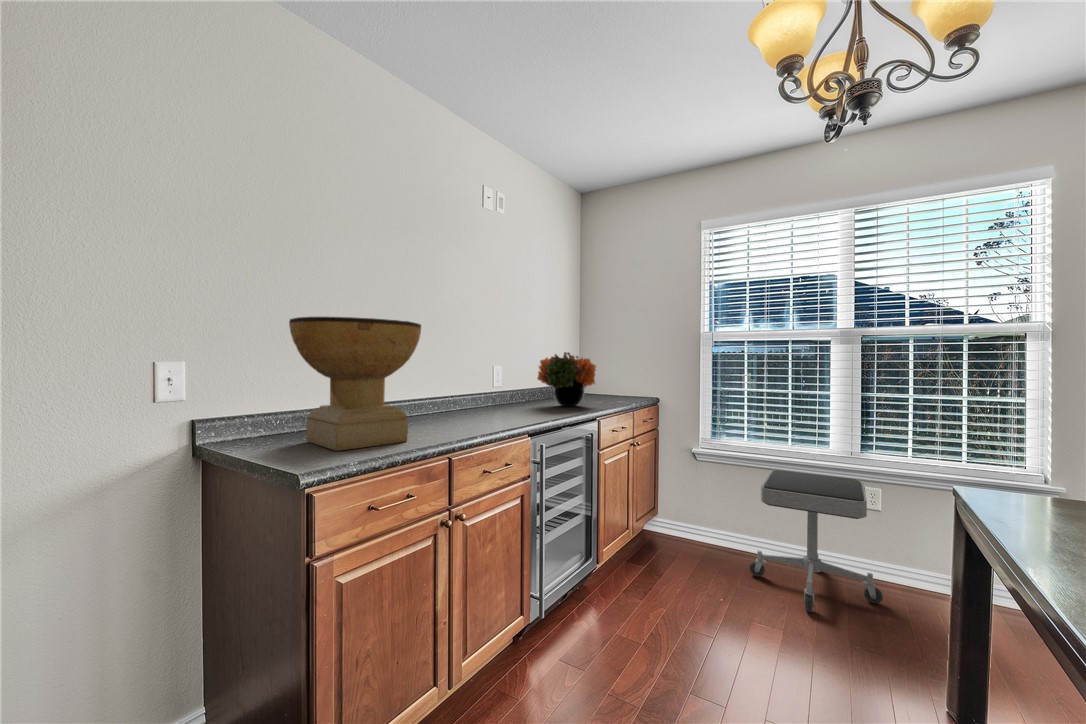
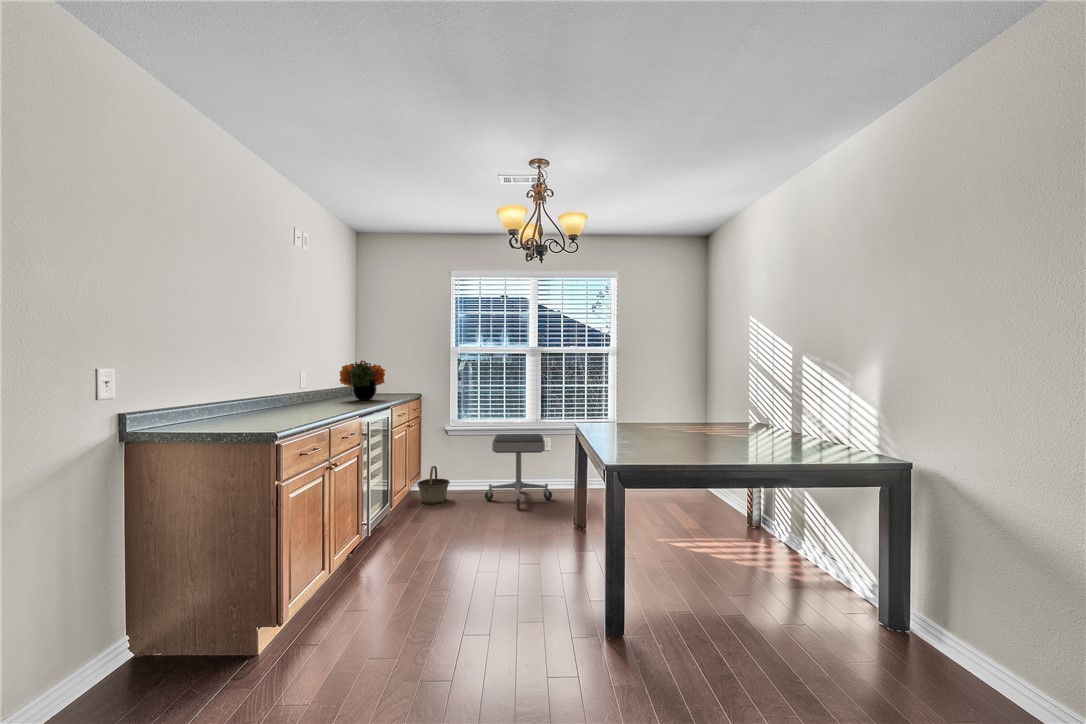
decorative bowl: present [289,317,421,451] -> none [211,337,308,424]
basket: none [646,505,694,563] -> present [417,466,450,504]

